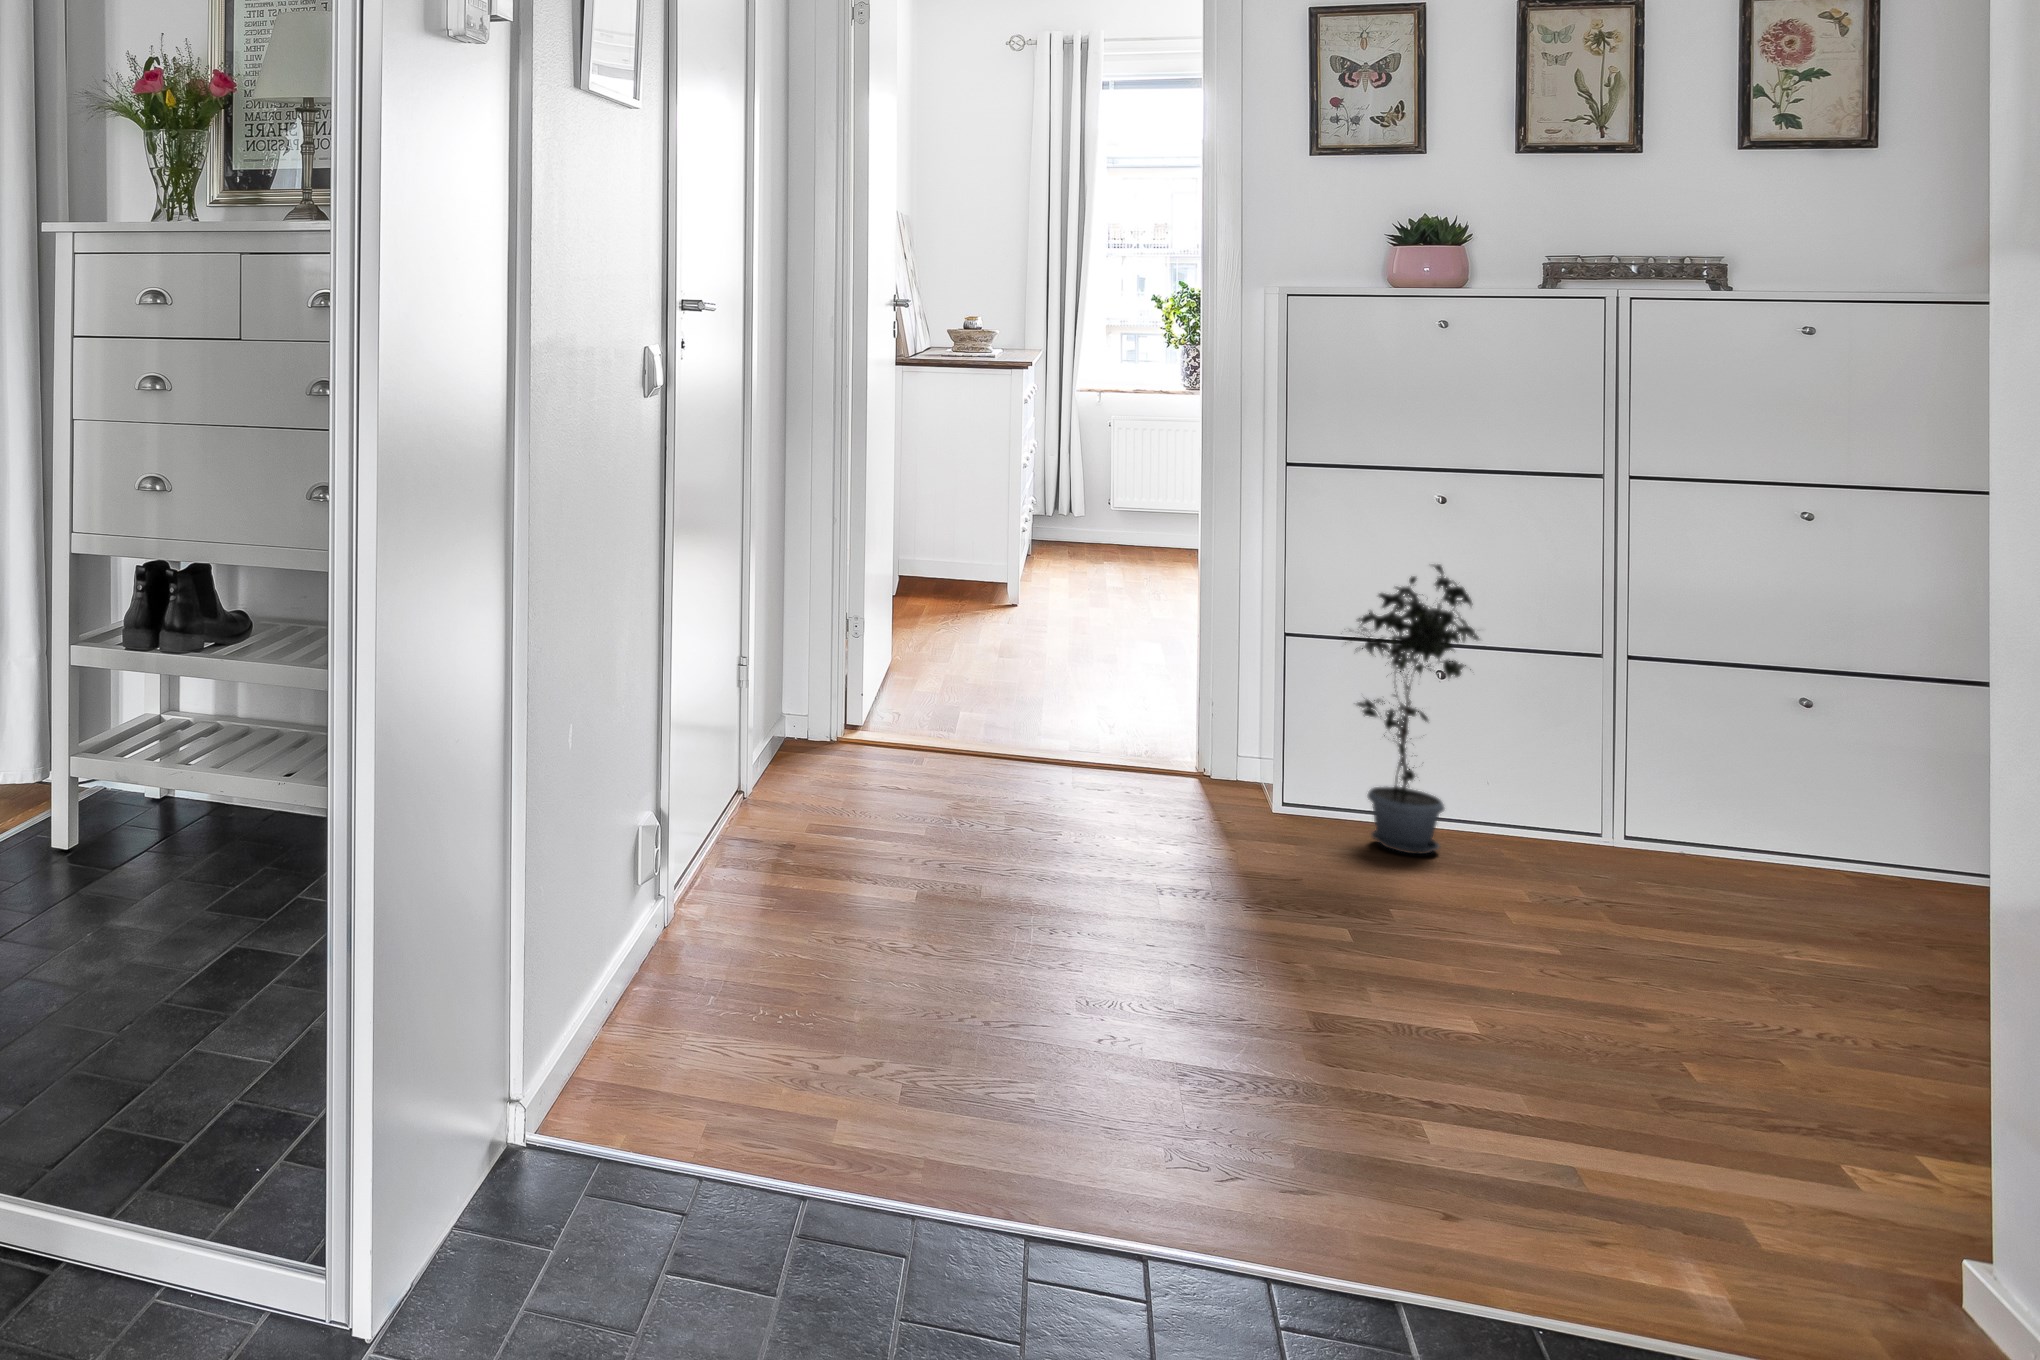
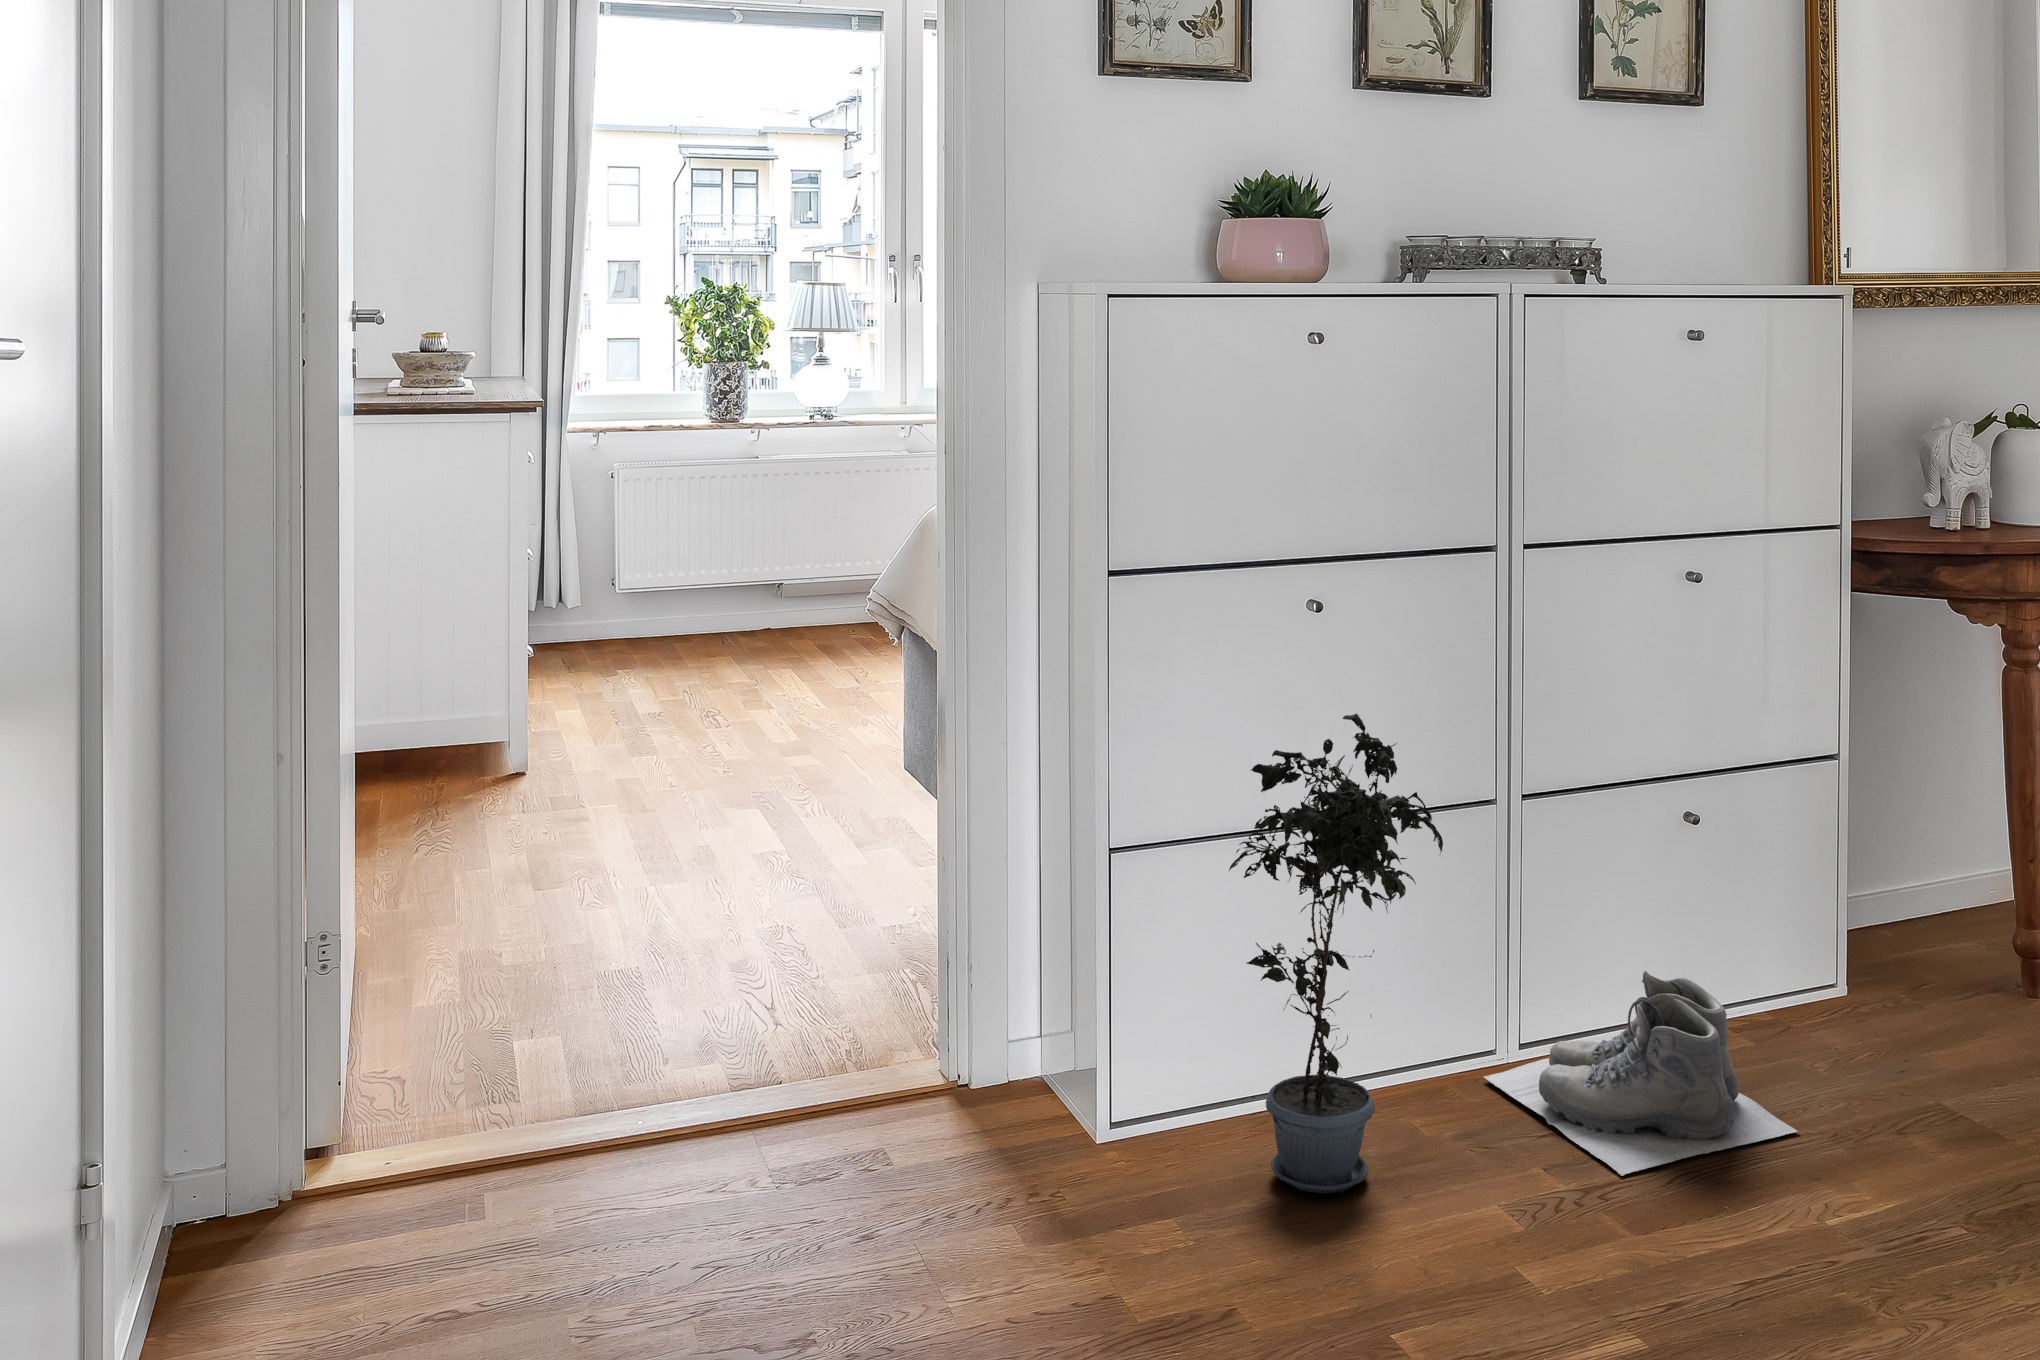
boots: none [1577,783,1815,912] -> present [1484,971,1798,1176]

